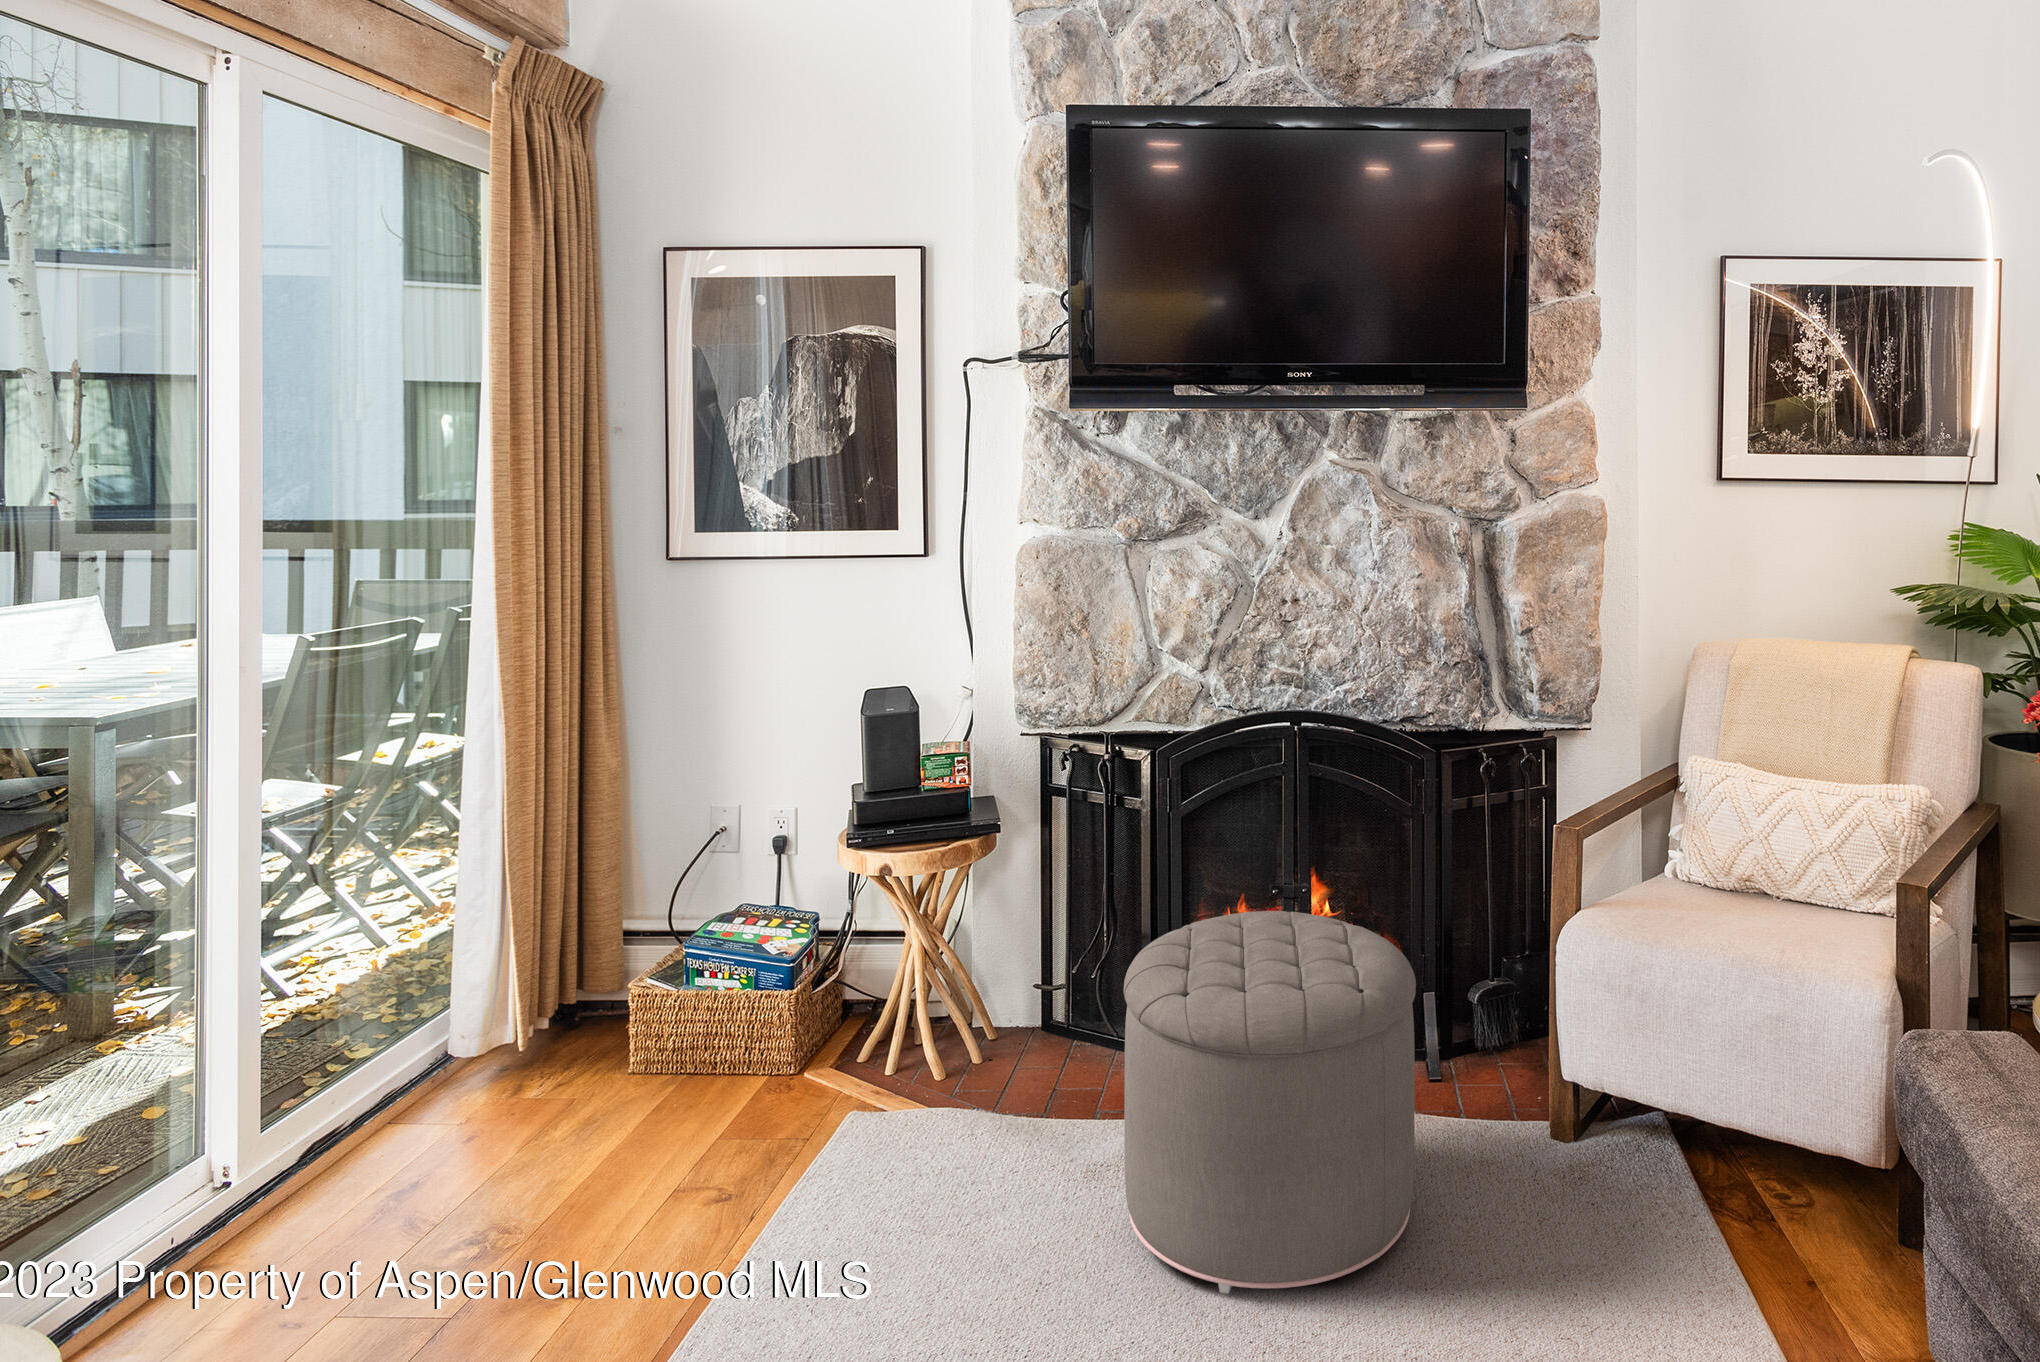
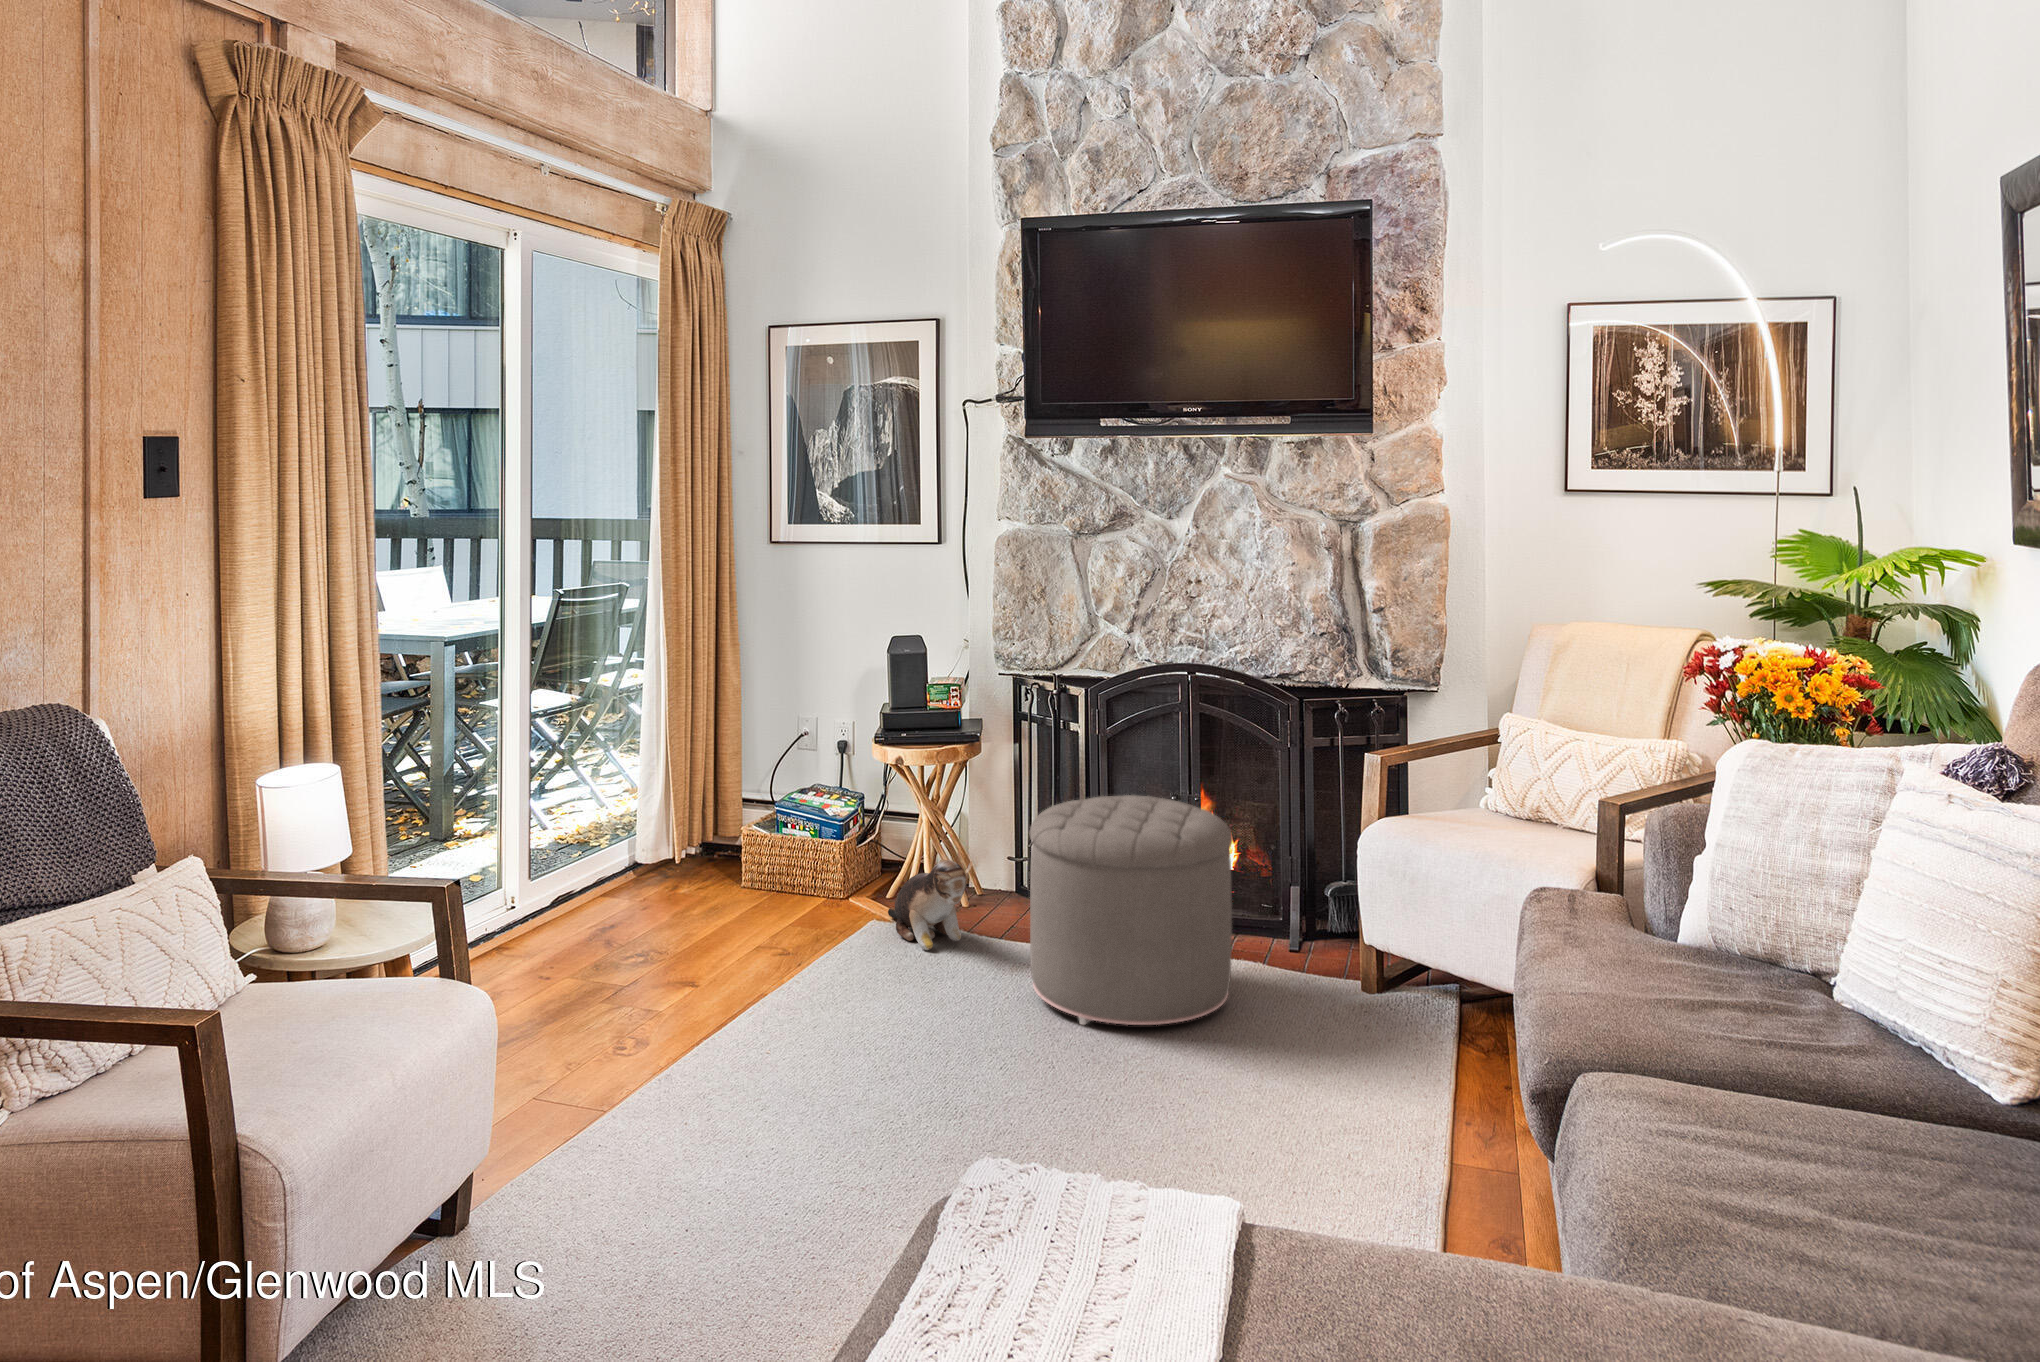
plush toy: none [872,1029,1018,1169] -> present [888,860,972,950]

